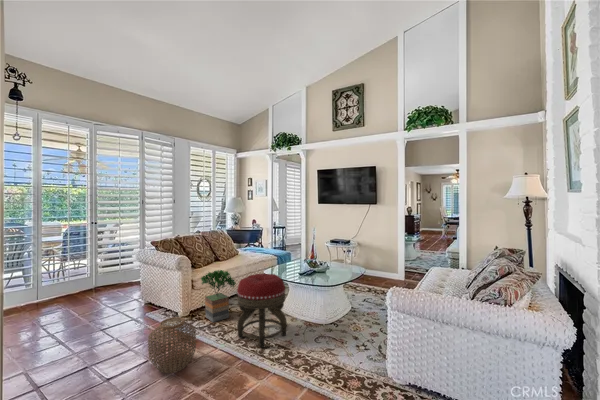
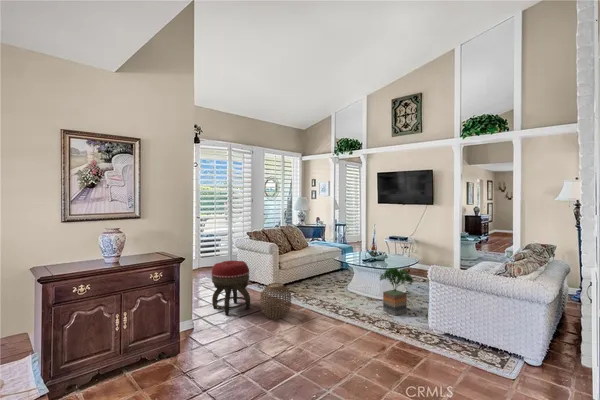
potted tree: present [201,270,236,322] -> present [380,268,414,316]
footstool: present [237,274,287,348] -> present [212,261,250,315]

